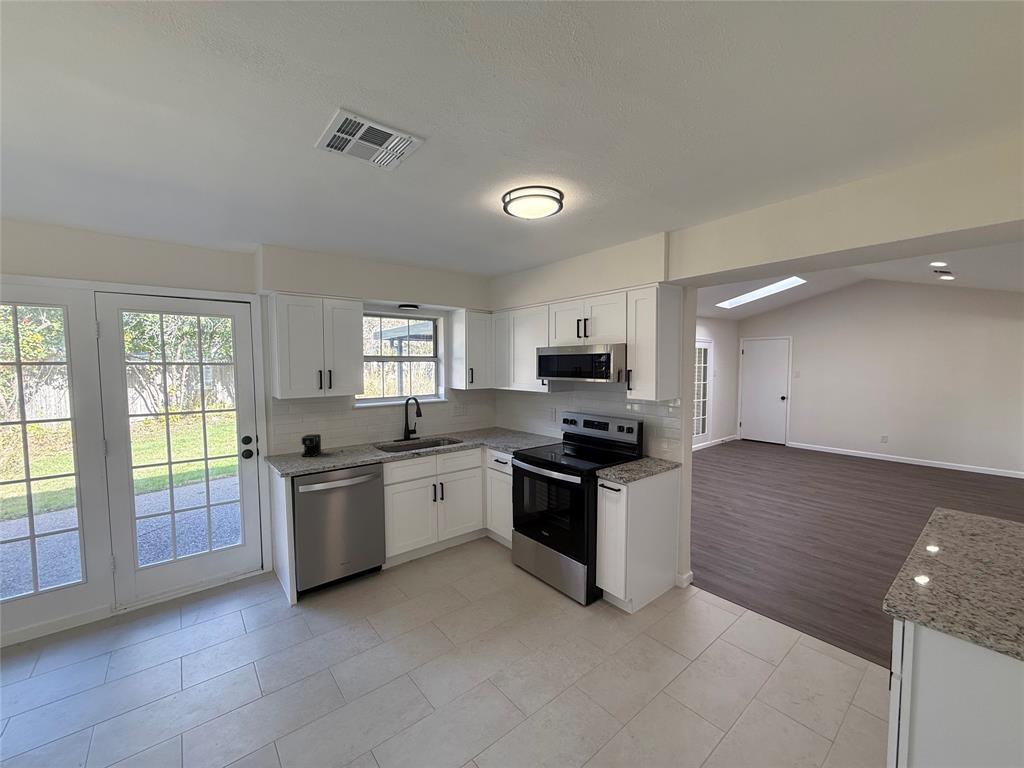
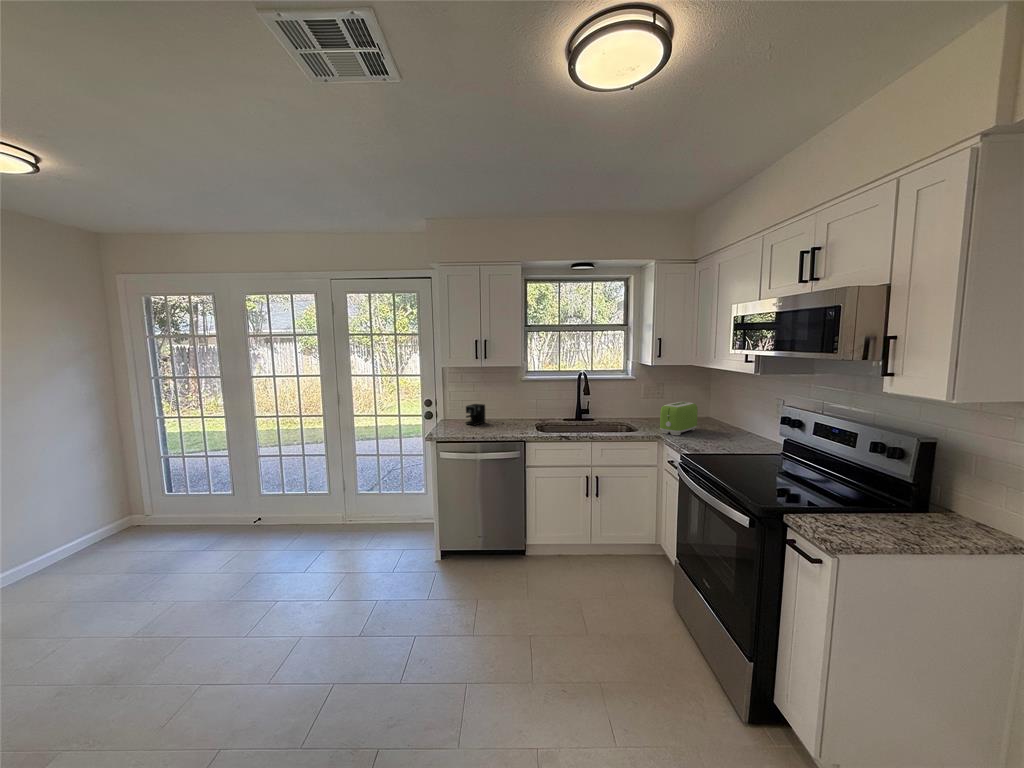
toaster: none [482,416,503,441] -> present [660,402,698,435]

